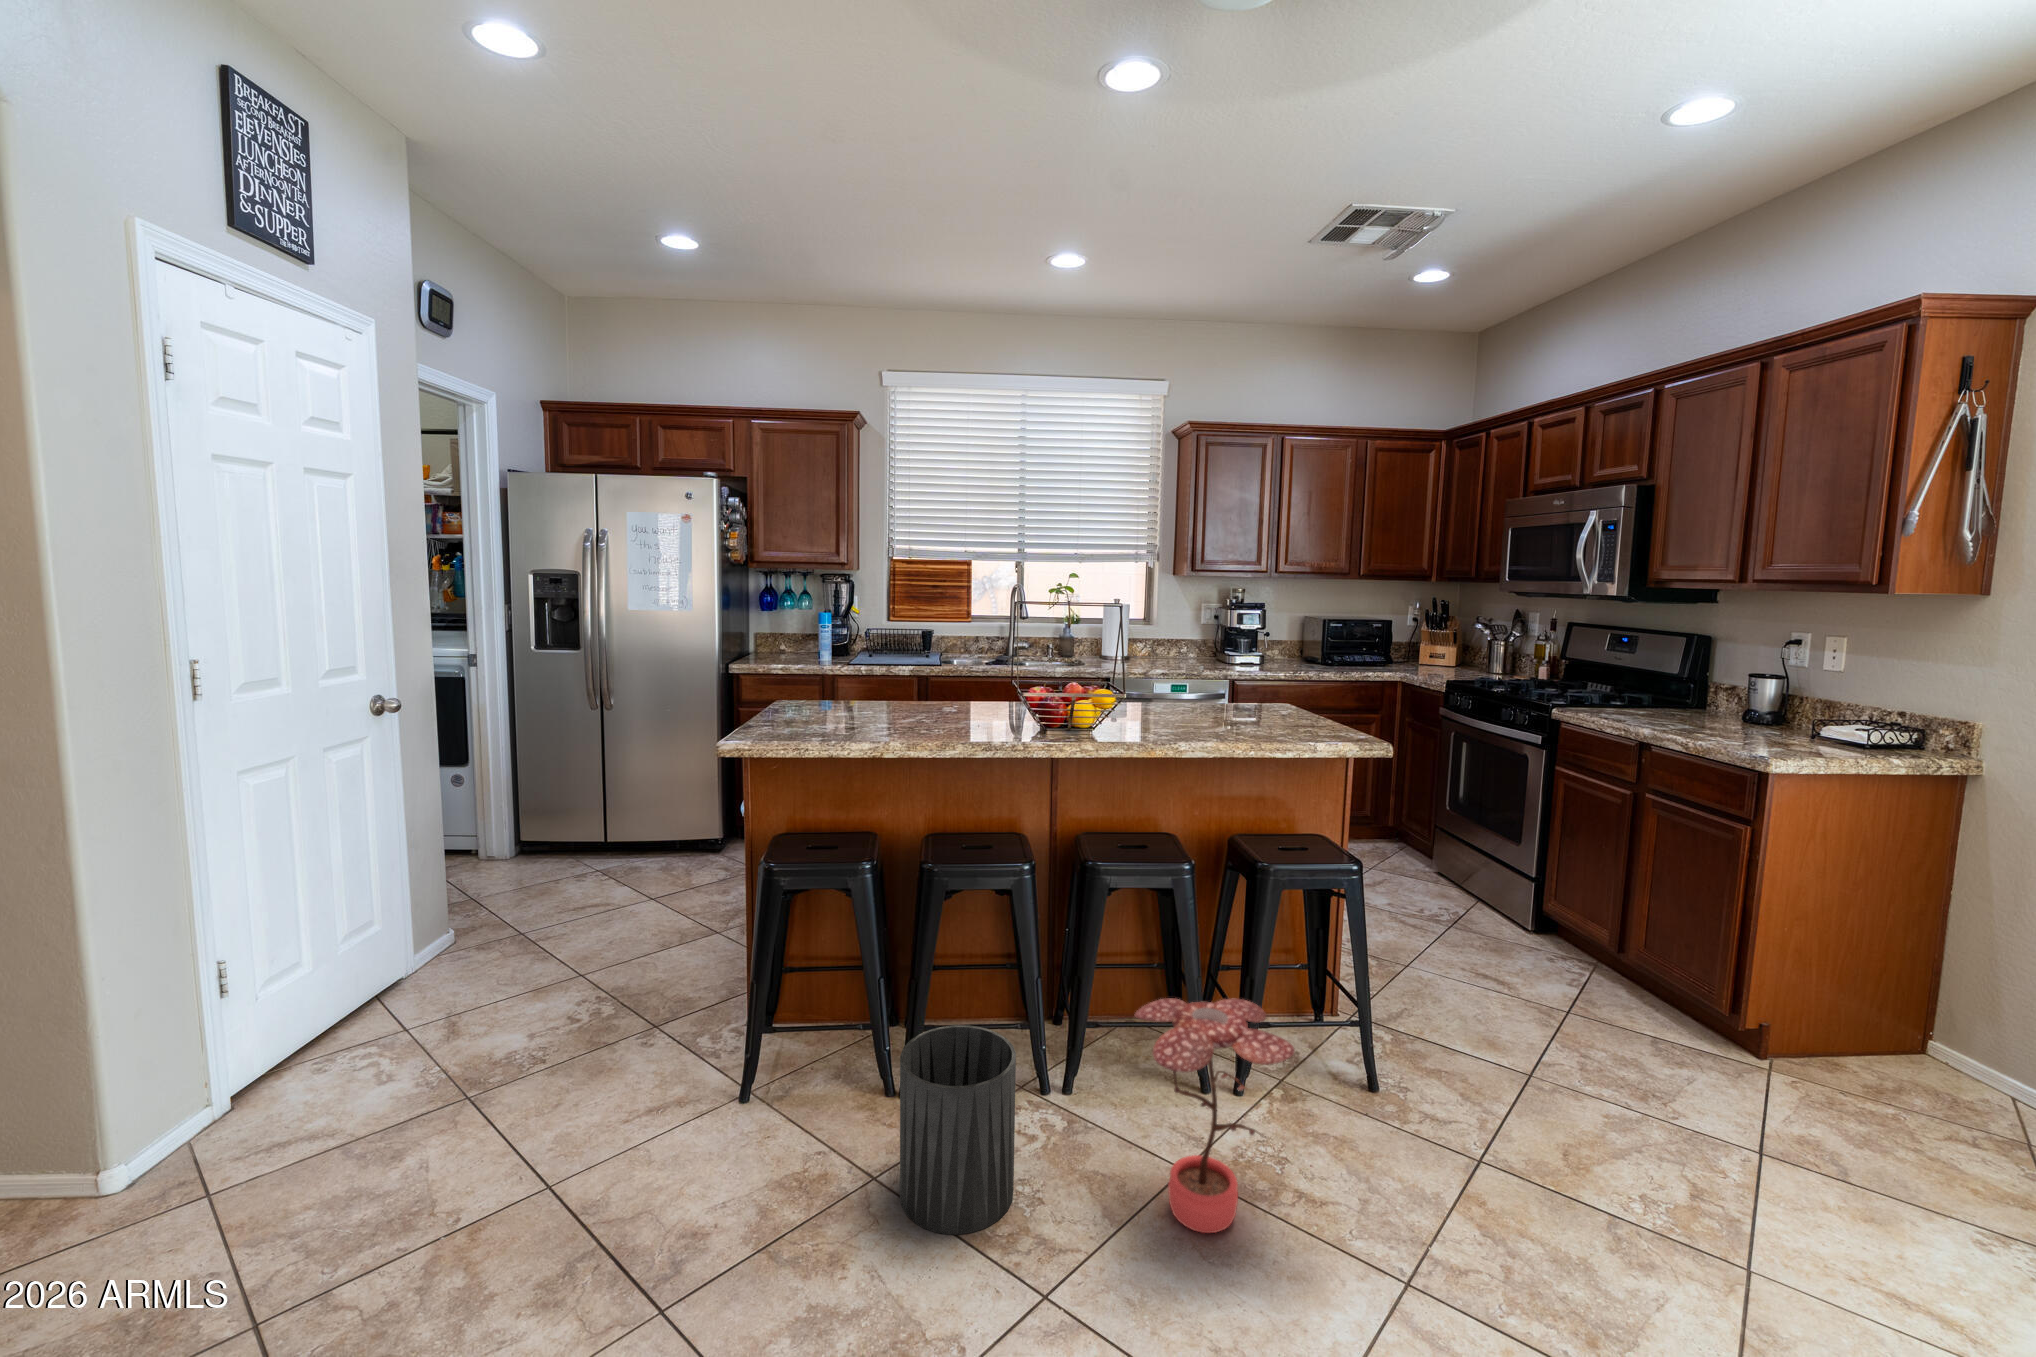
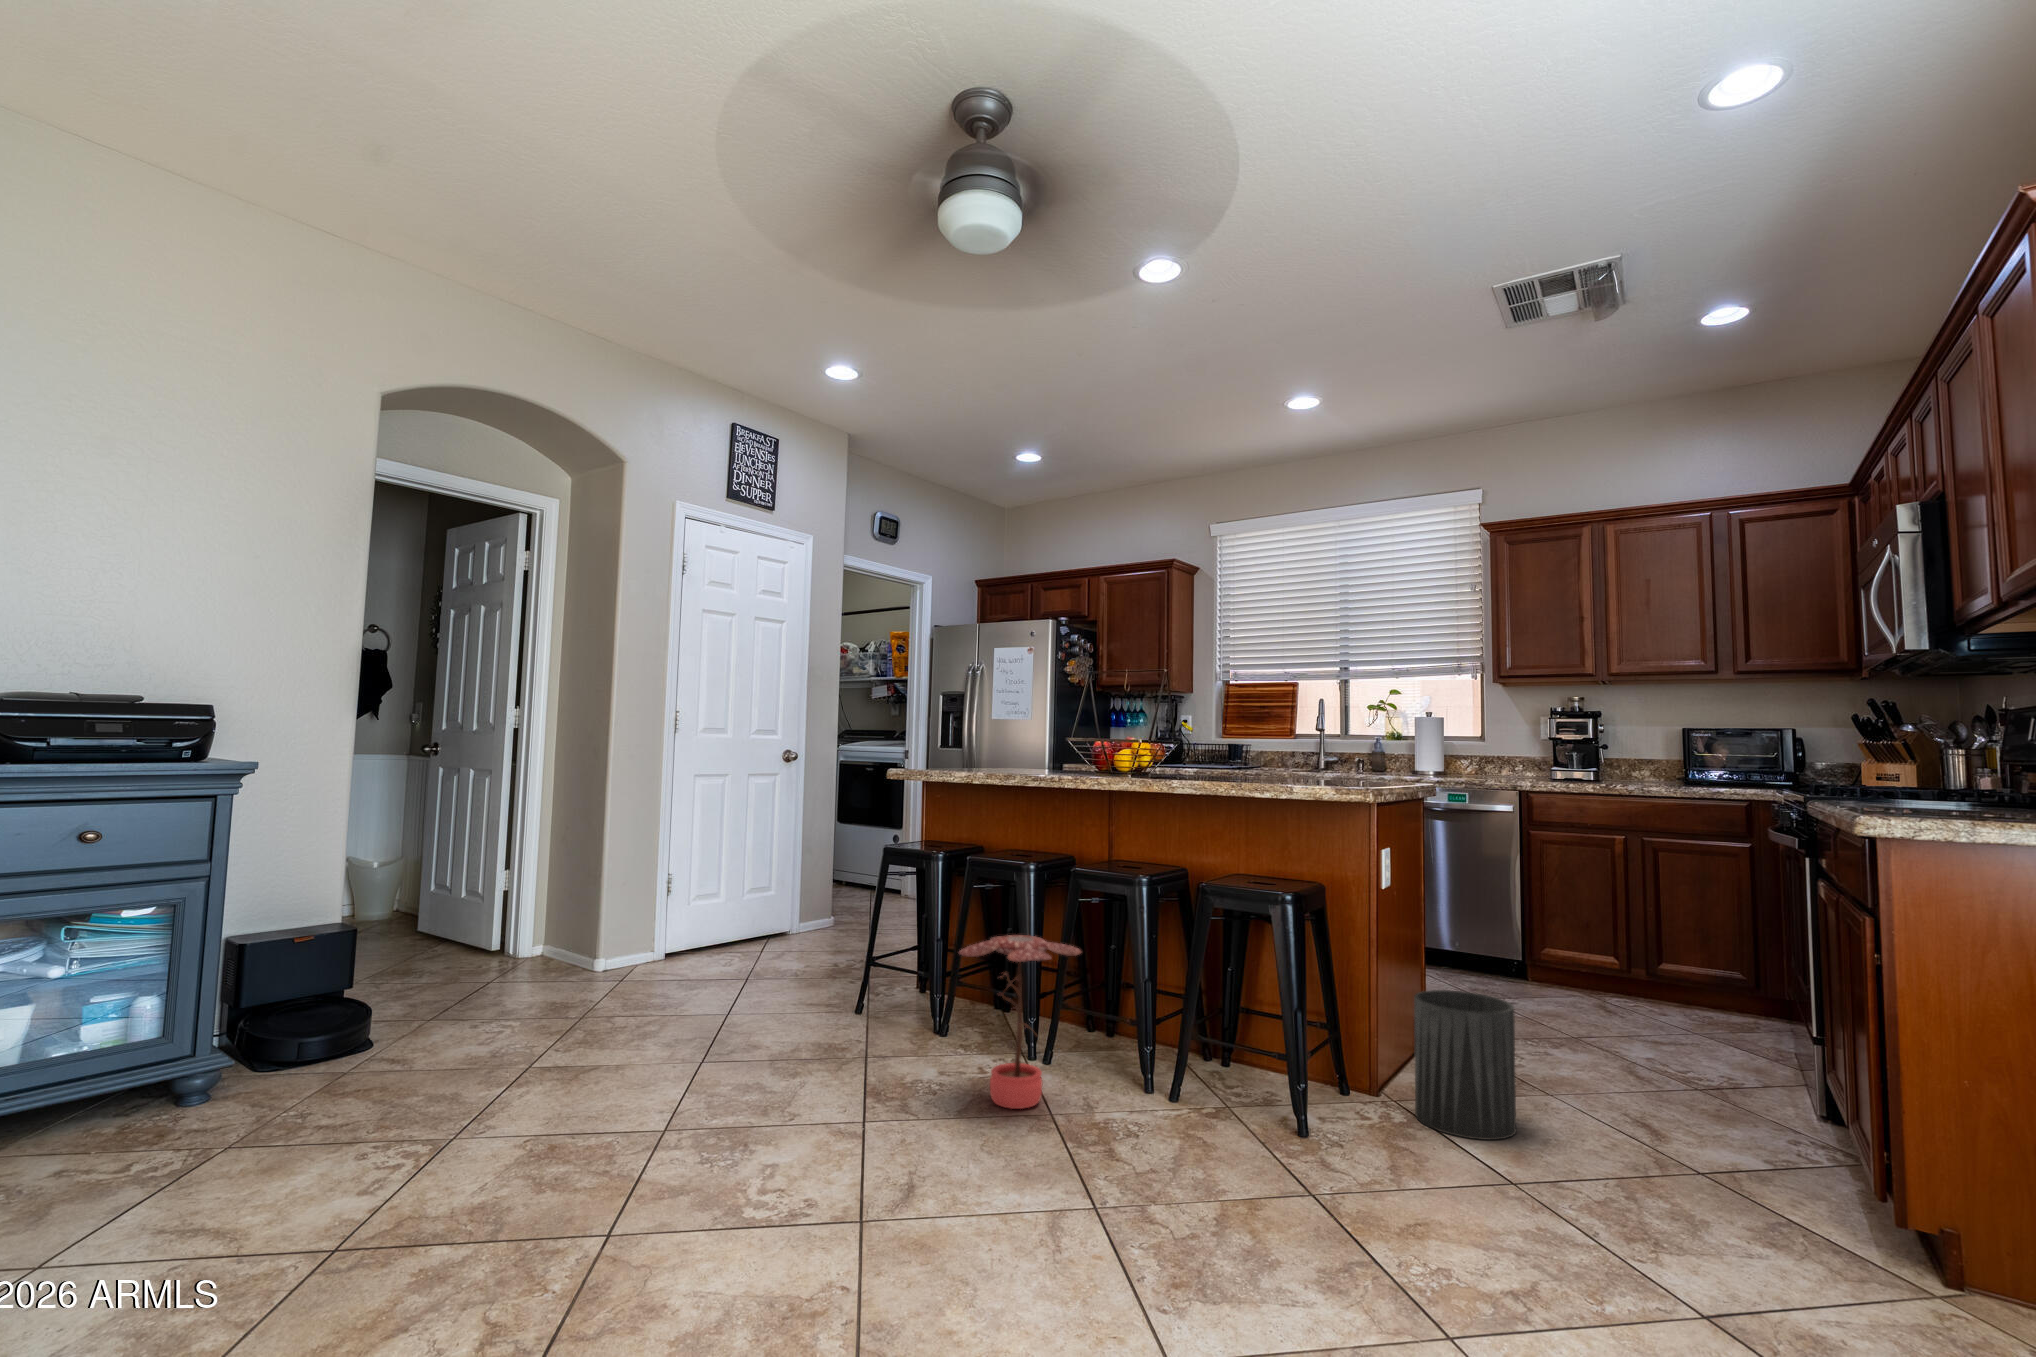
trash can: present [900,1025,1016,1235] -> present [1414,990,1516,1140]

